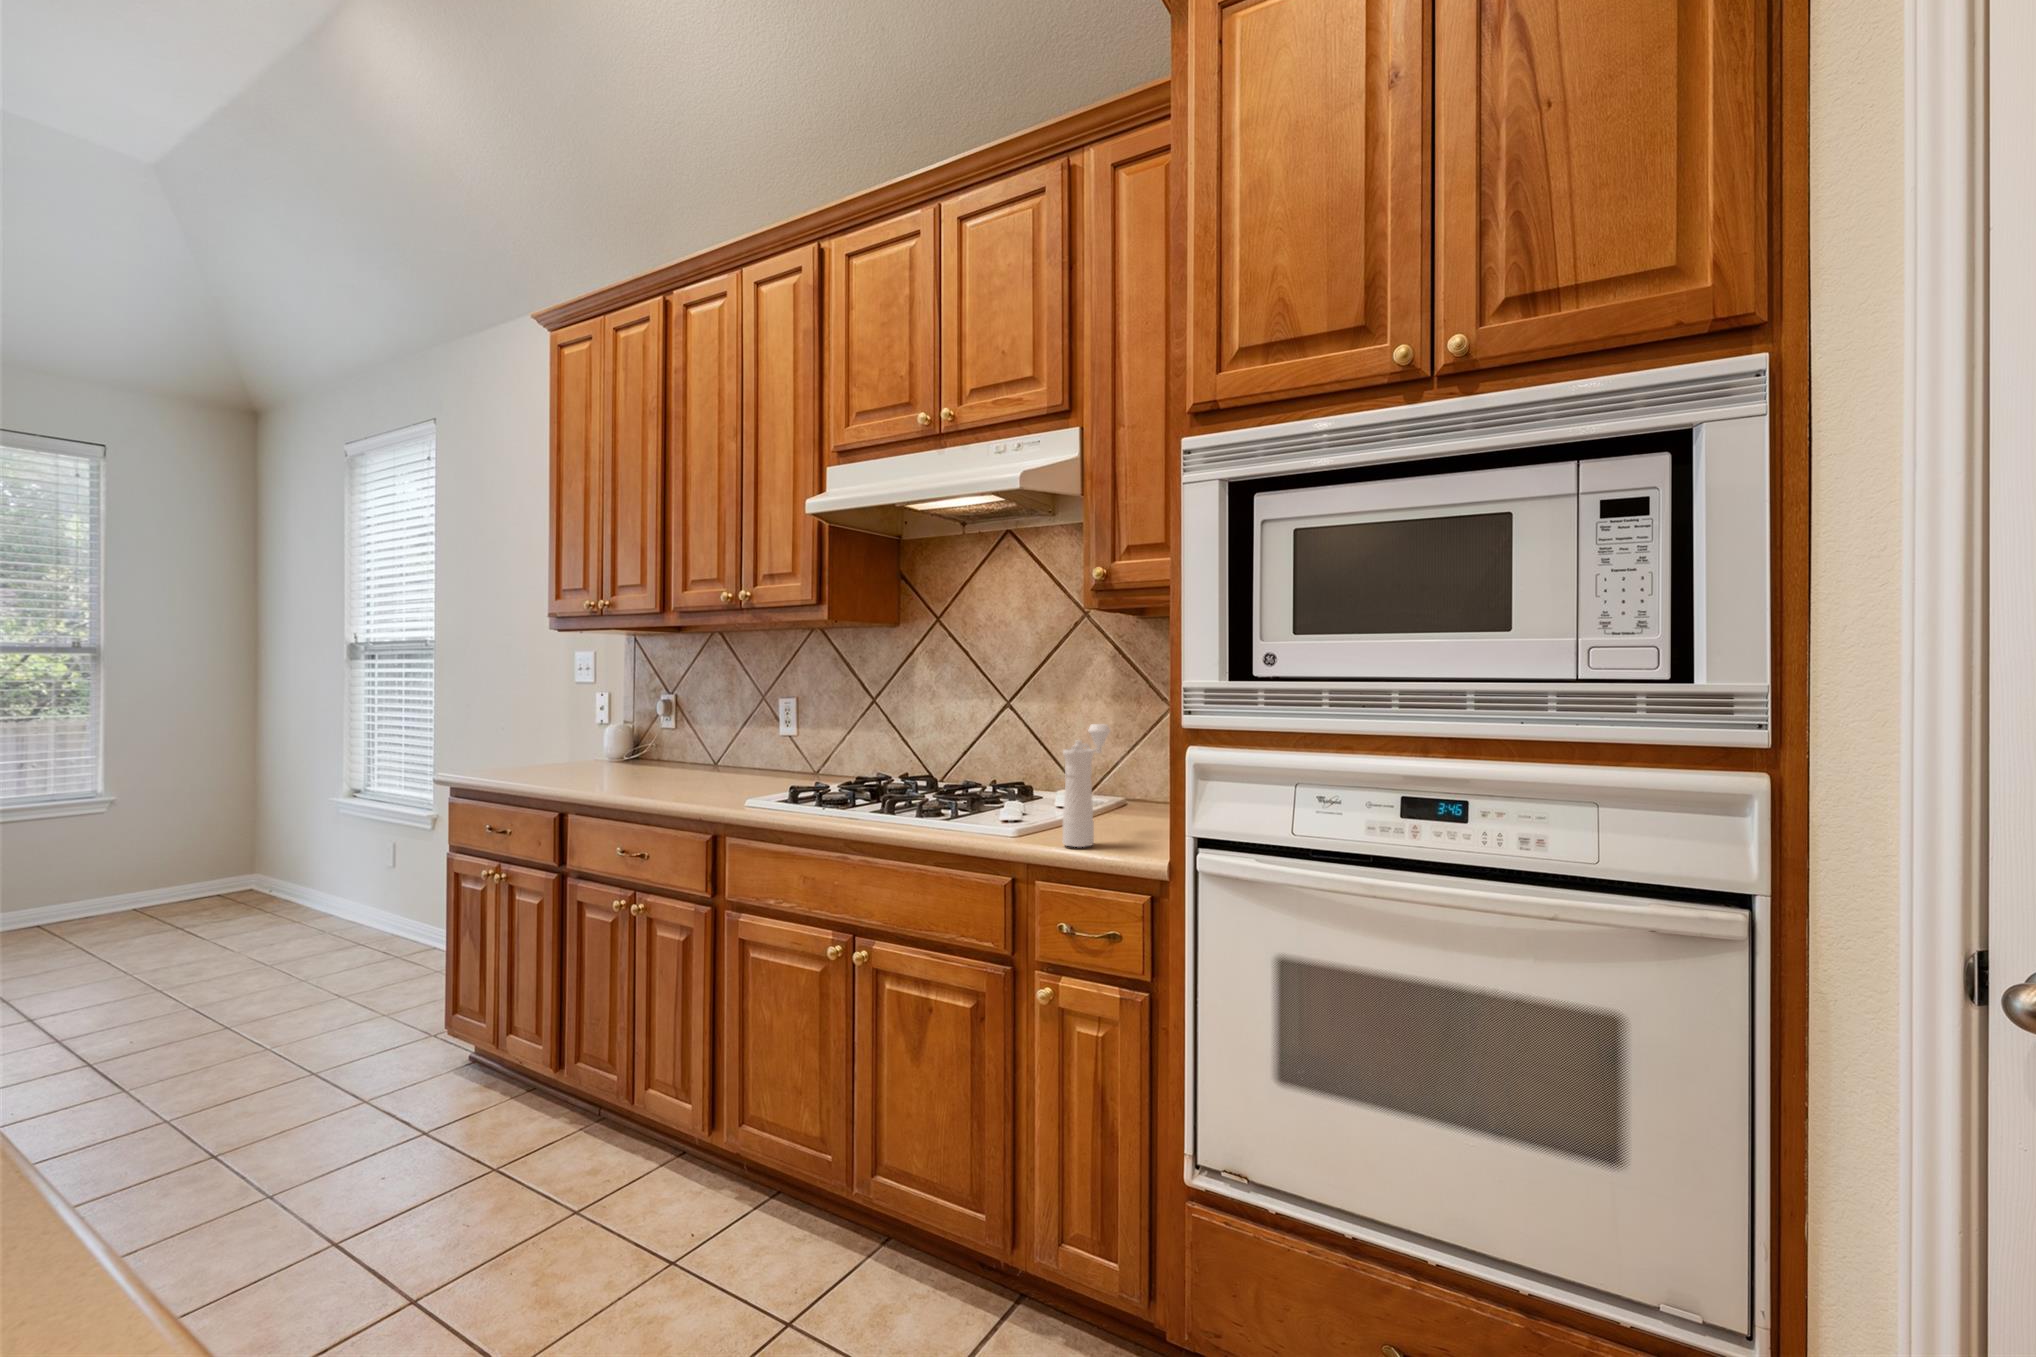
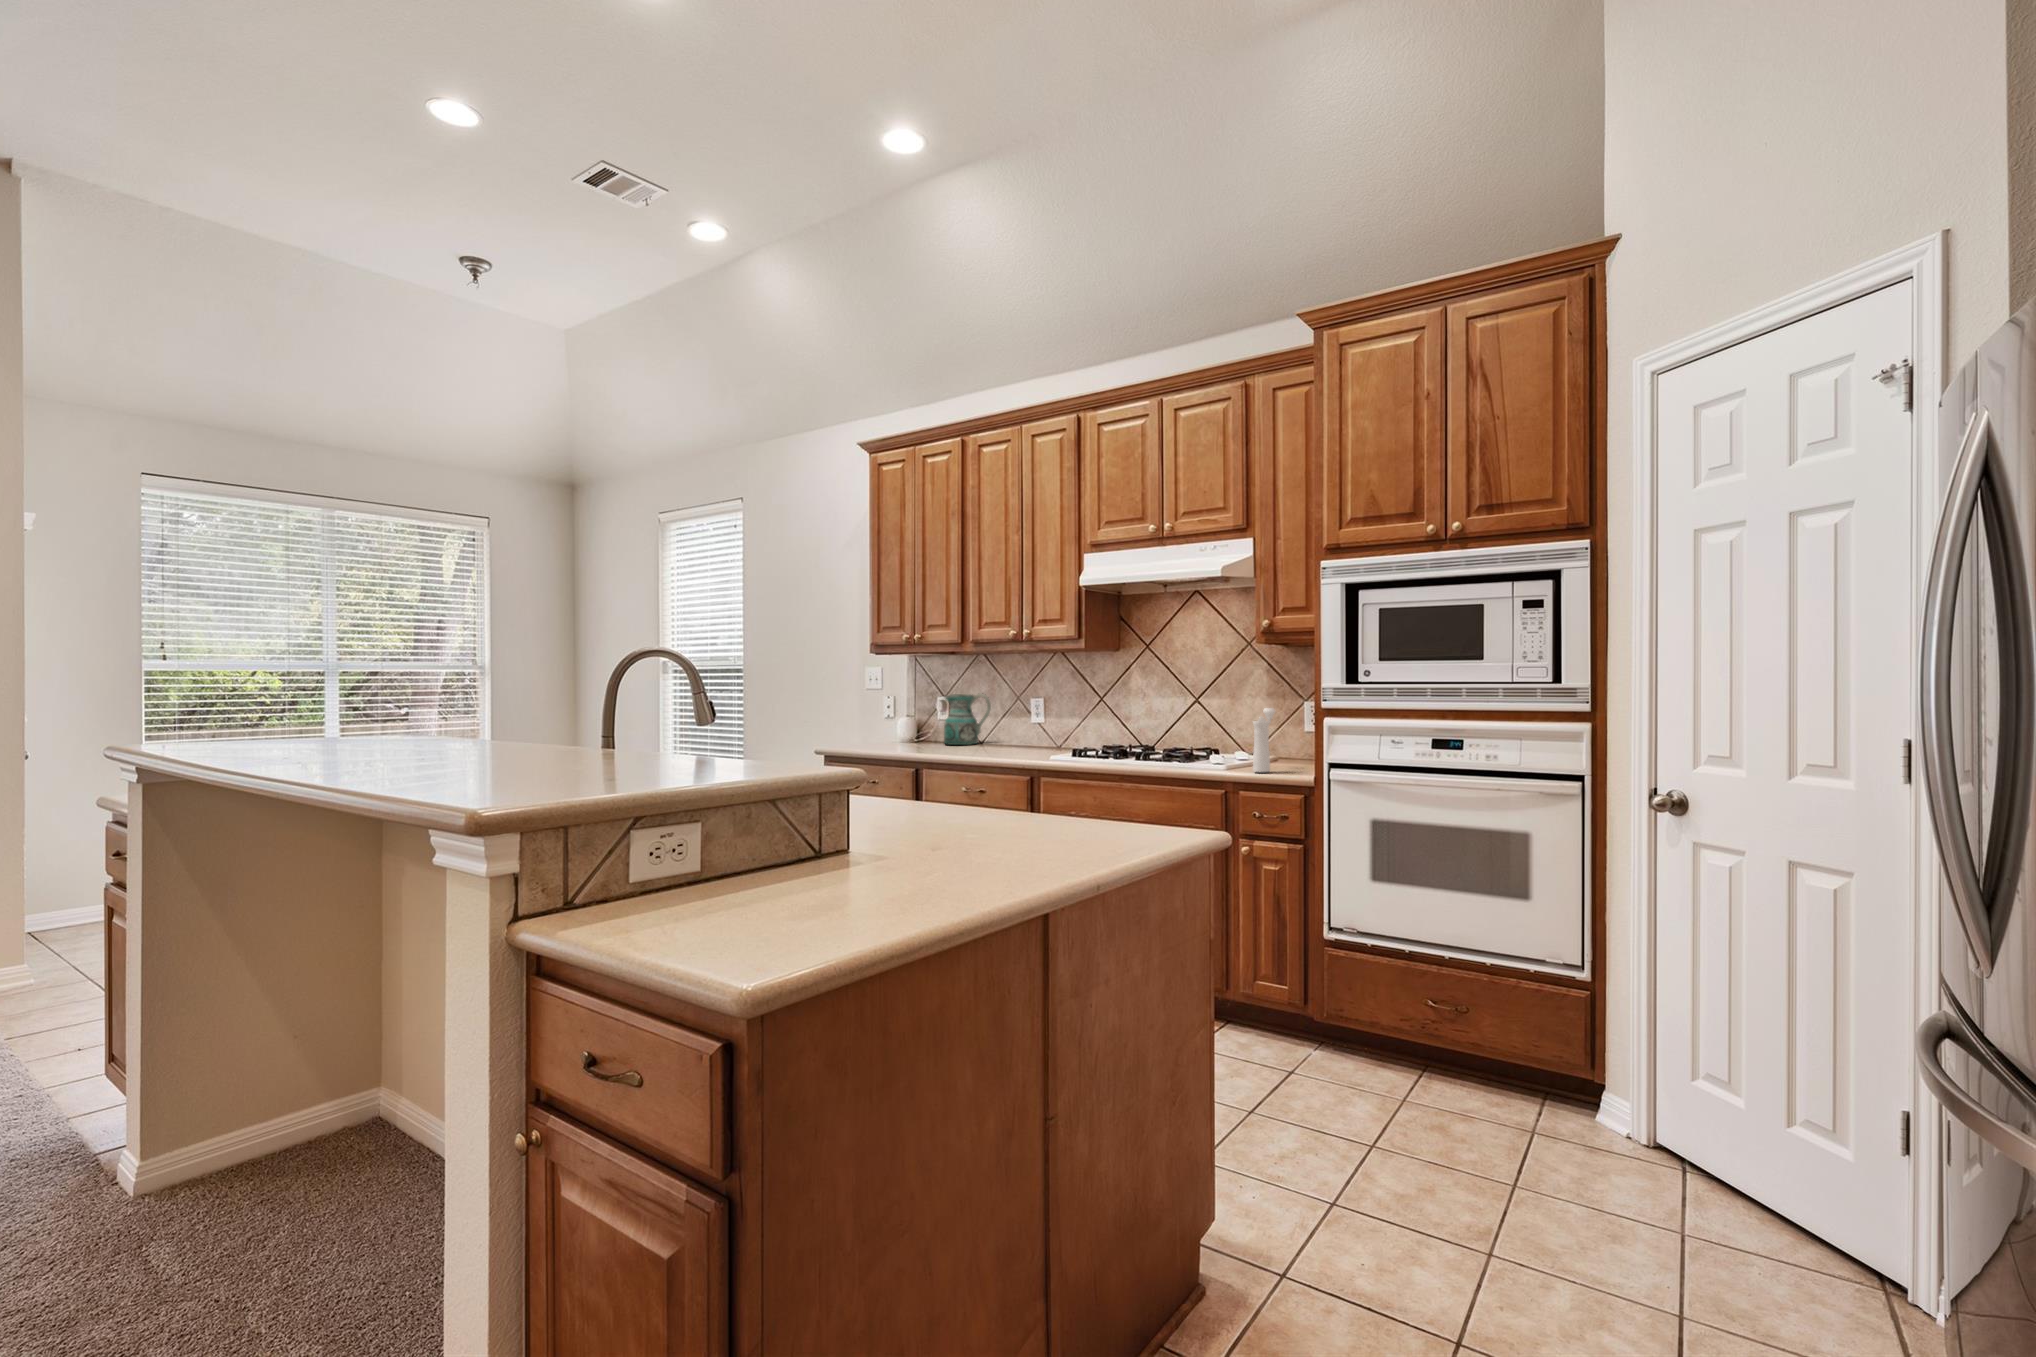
ceramic pitcher: none [653,693,726,772] -> present [944,693,991,745]

